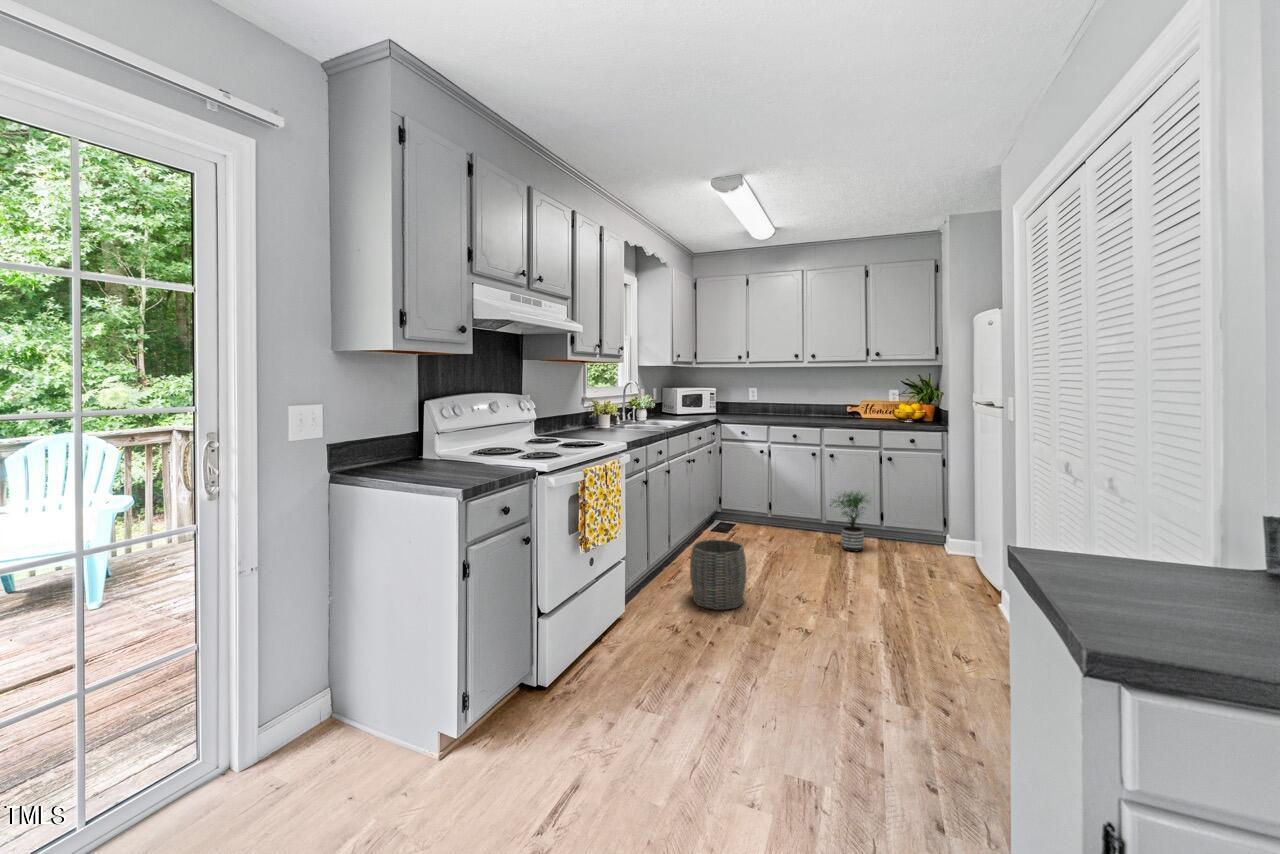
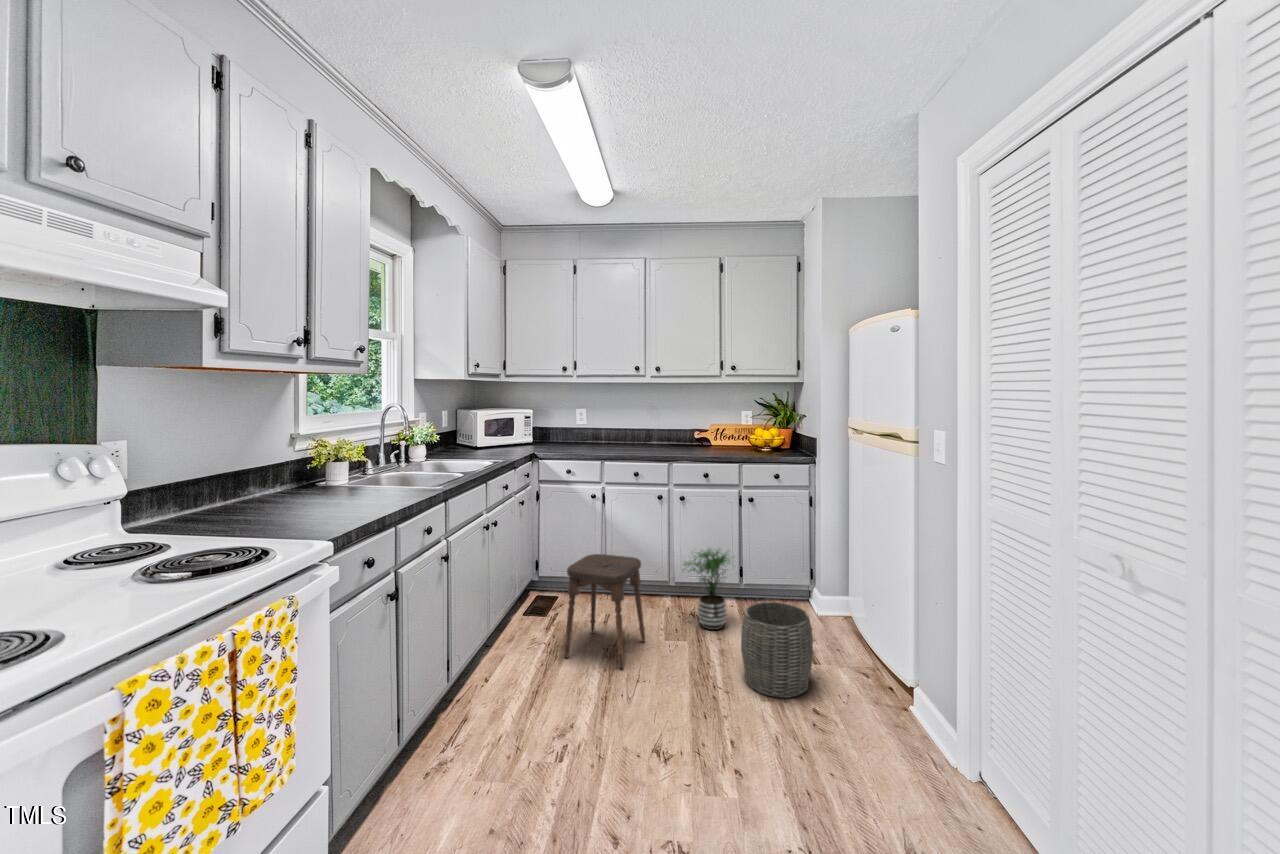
stool: none [740,489,799,562] -> present [564,554,645,668]
woven basket: present [690,540,746,610] -> present [741,602,813,698]

